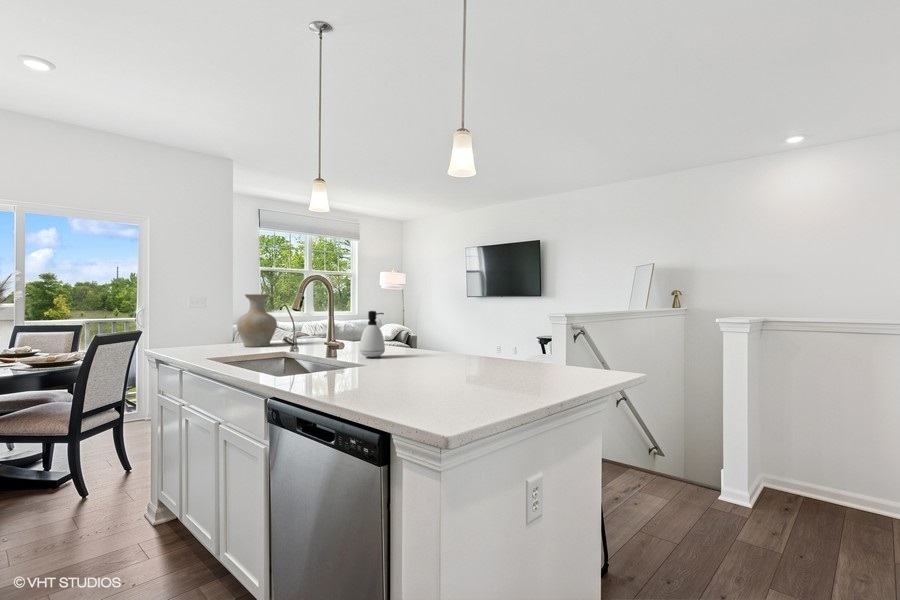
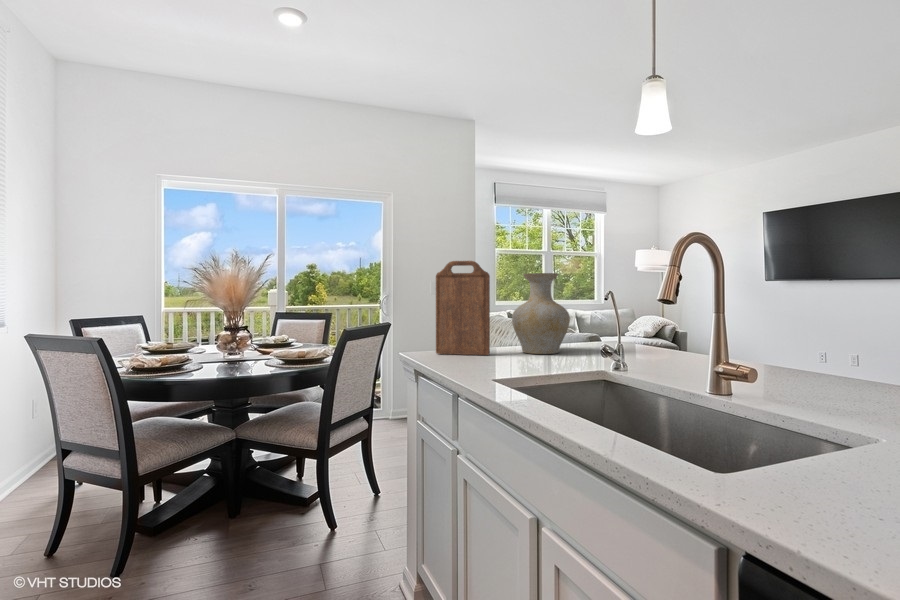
cutting board: none [176,285,218,350] -> present [436,261,490,355]
soap dispenser: present [360,311,385,357] -> none [793,300,866,402]

